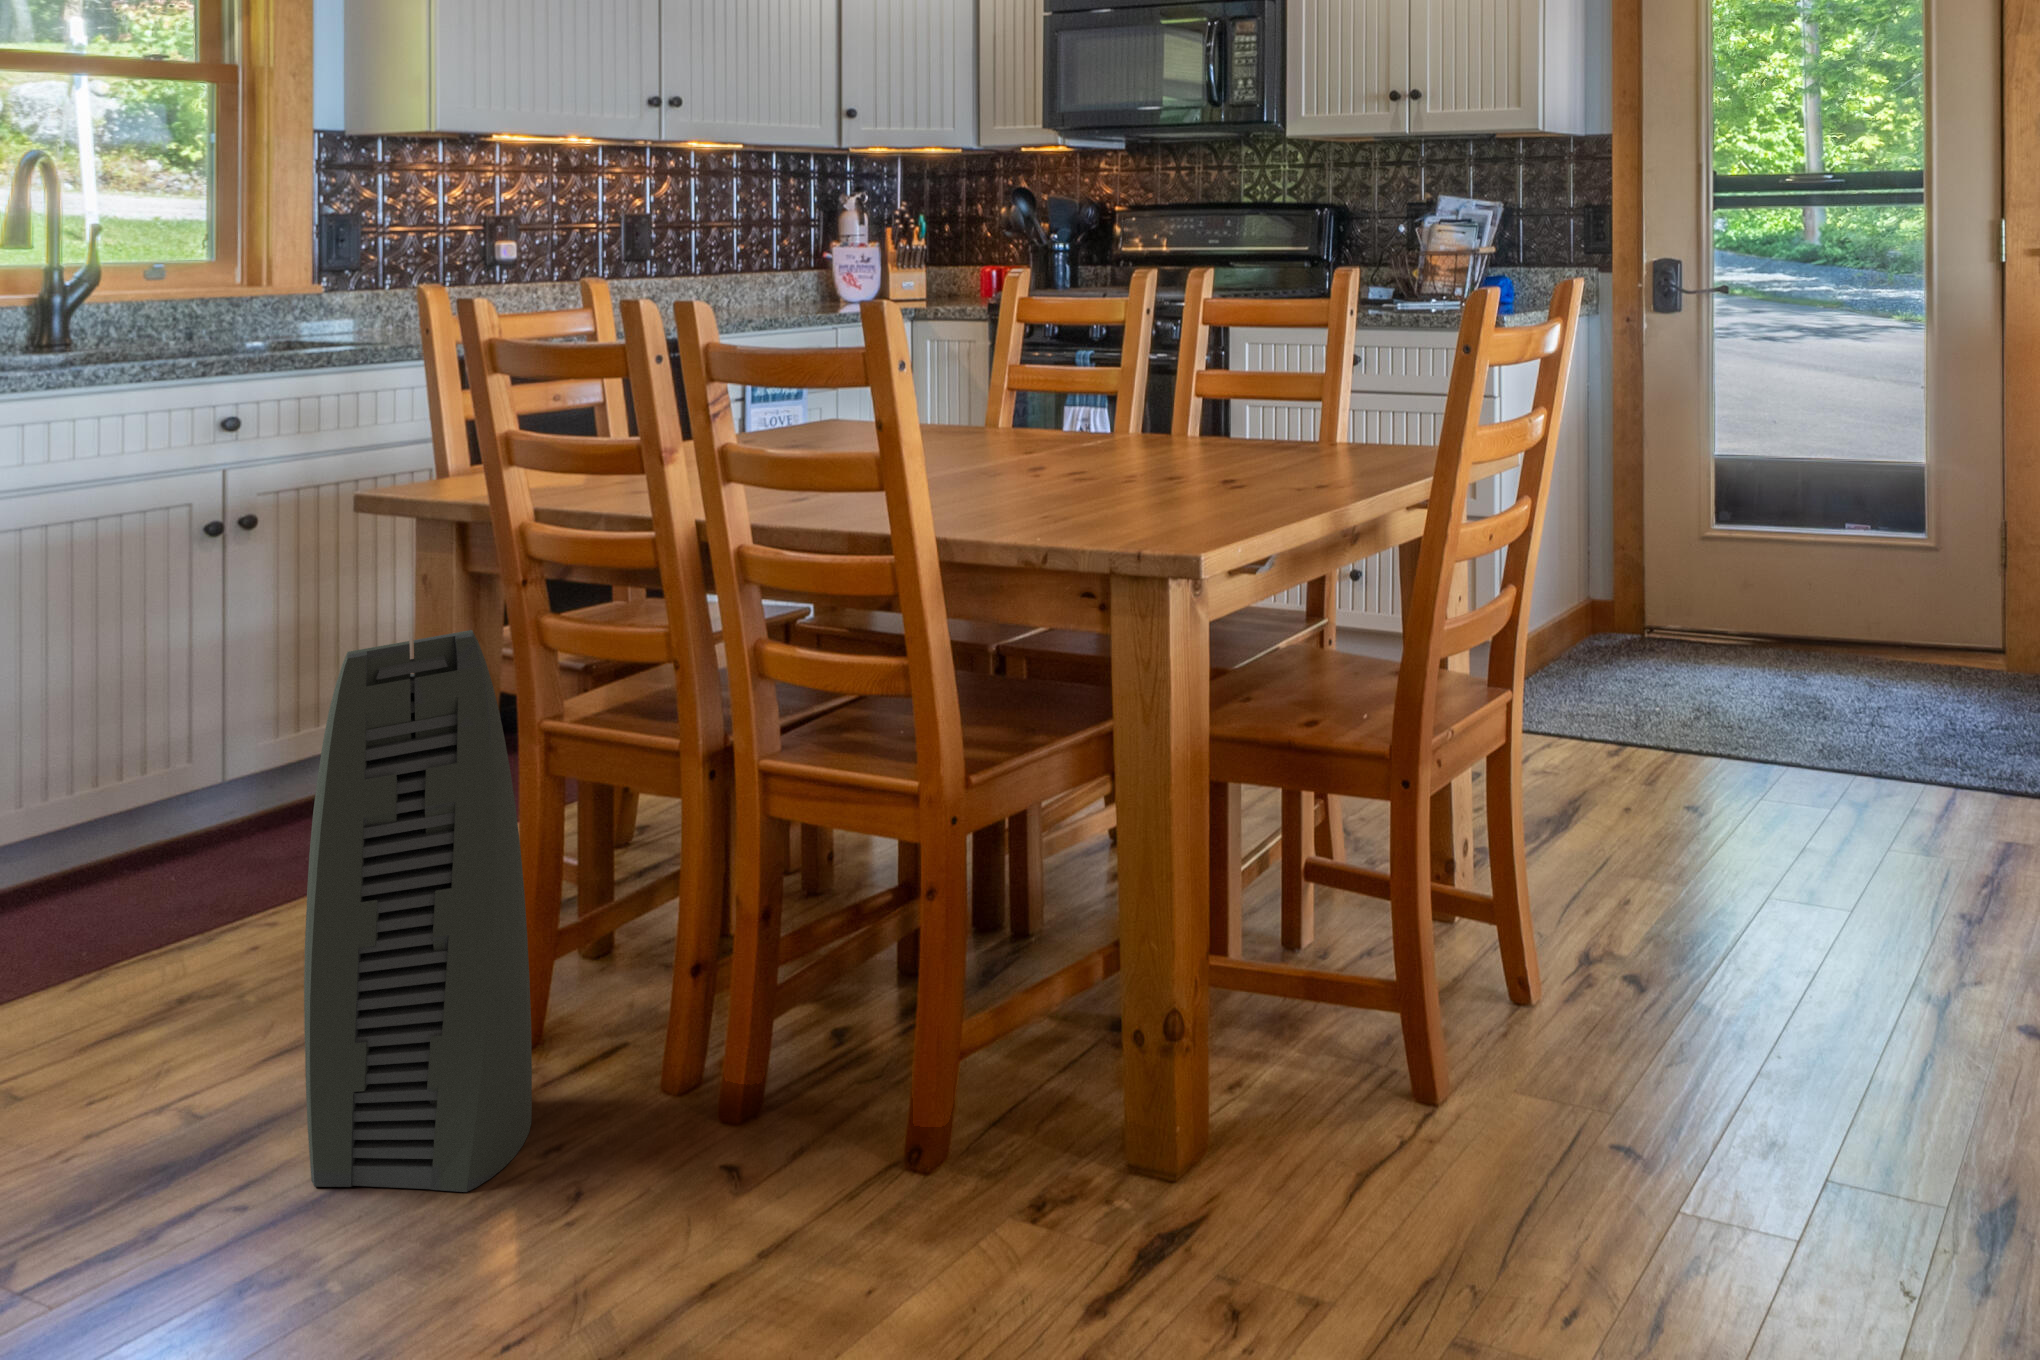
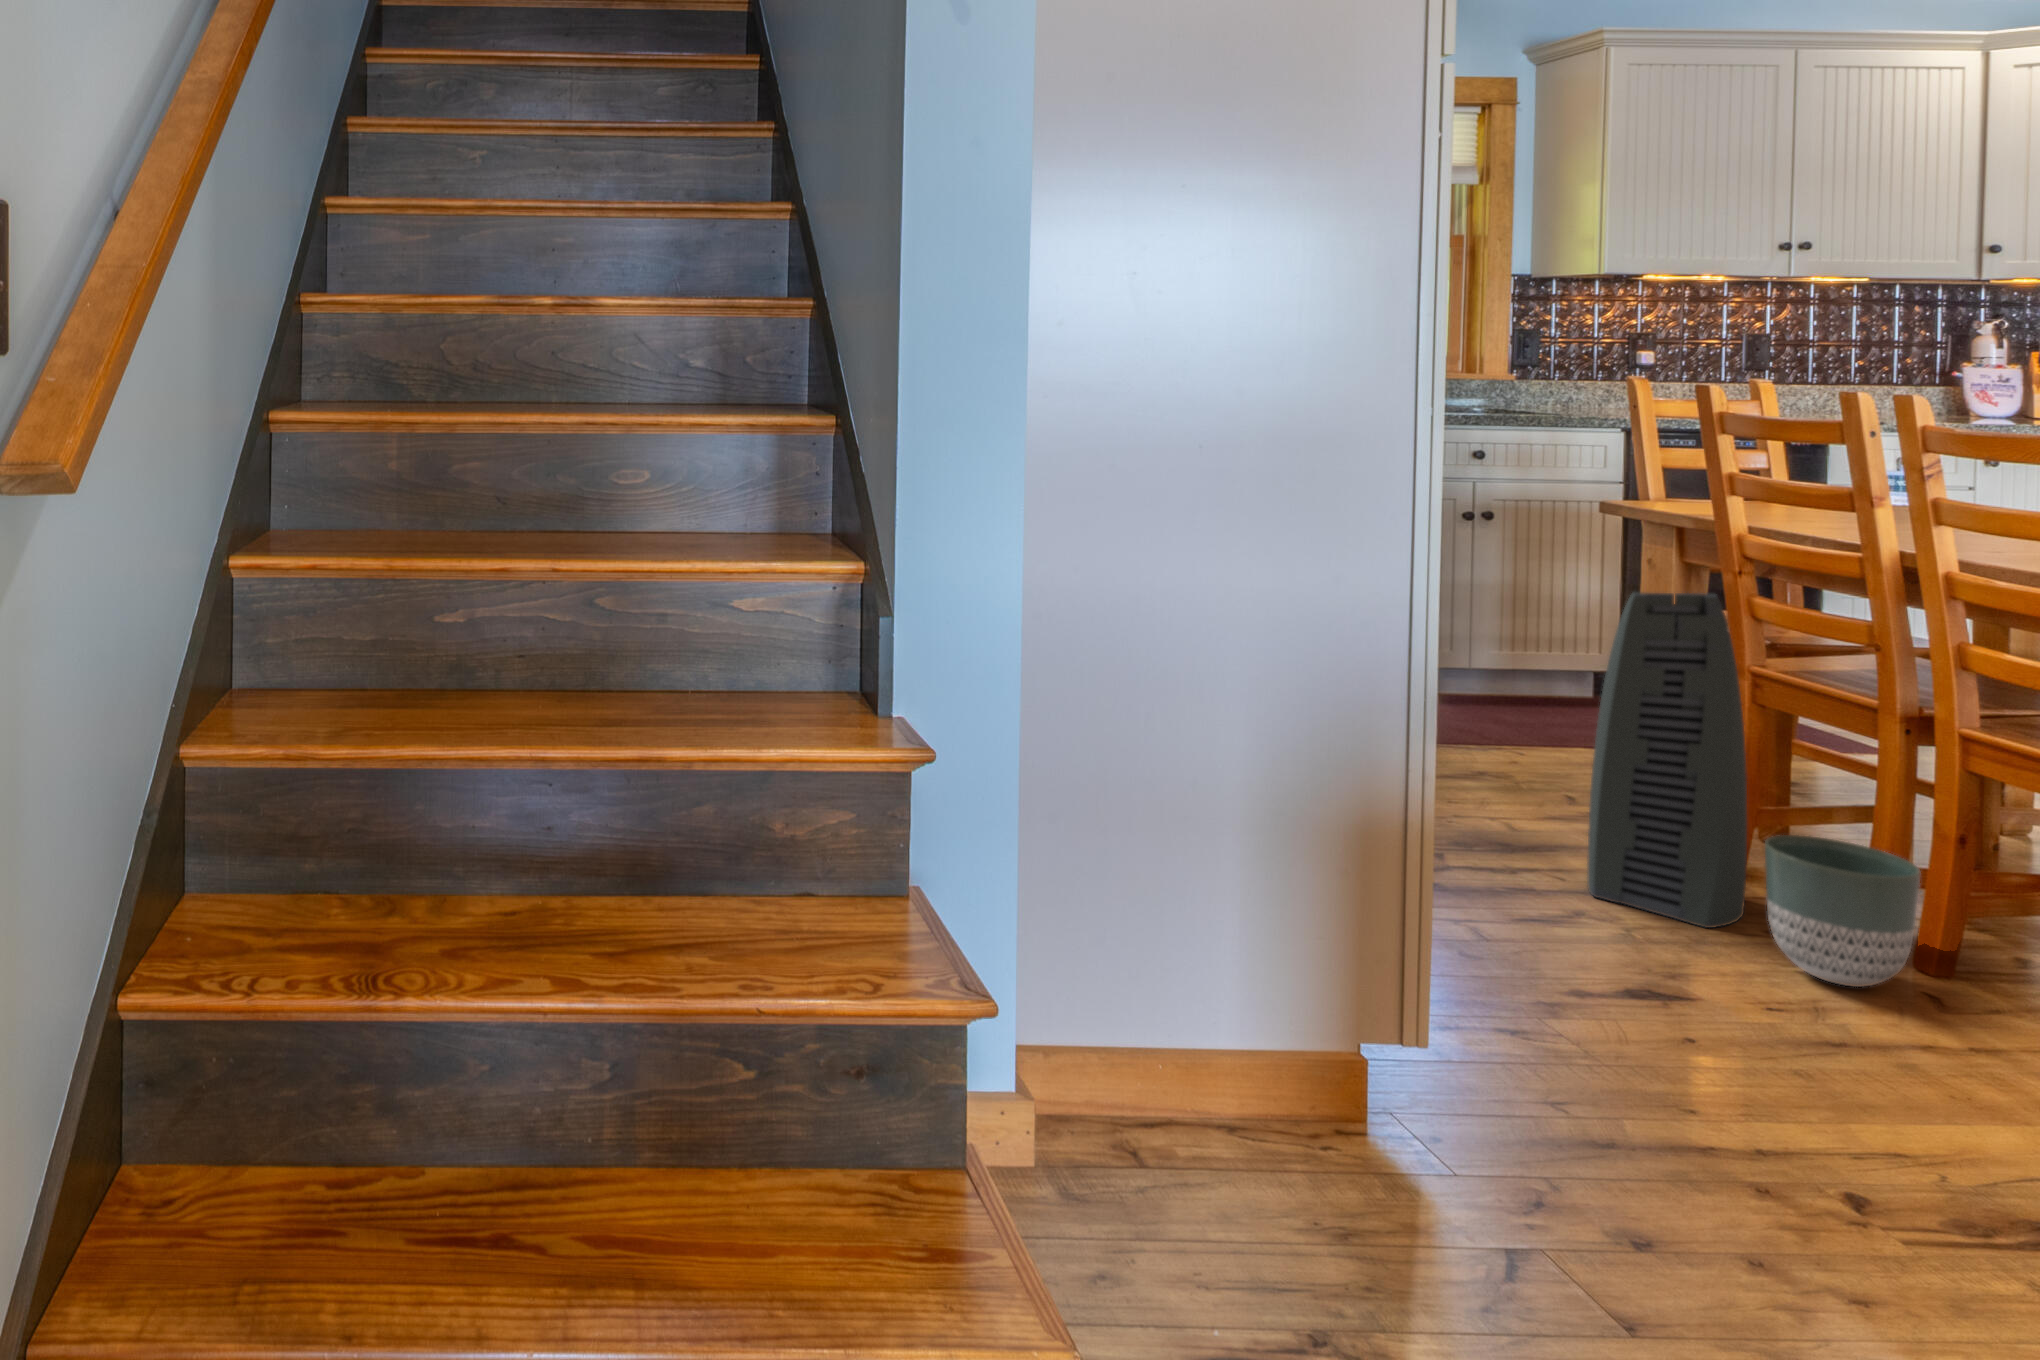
planter: none [521,1004,711,1249] -> present [1765,835,1921,987]

